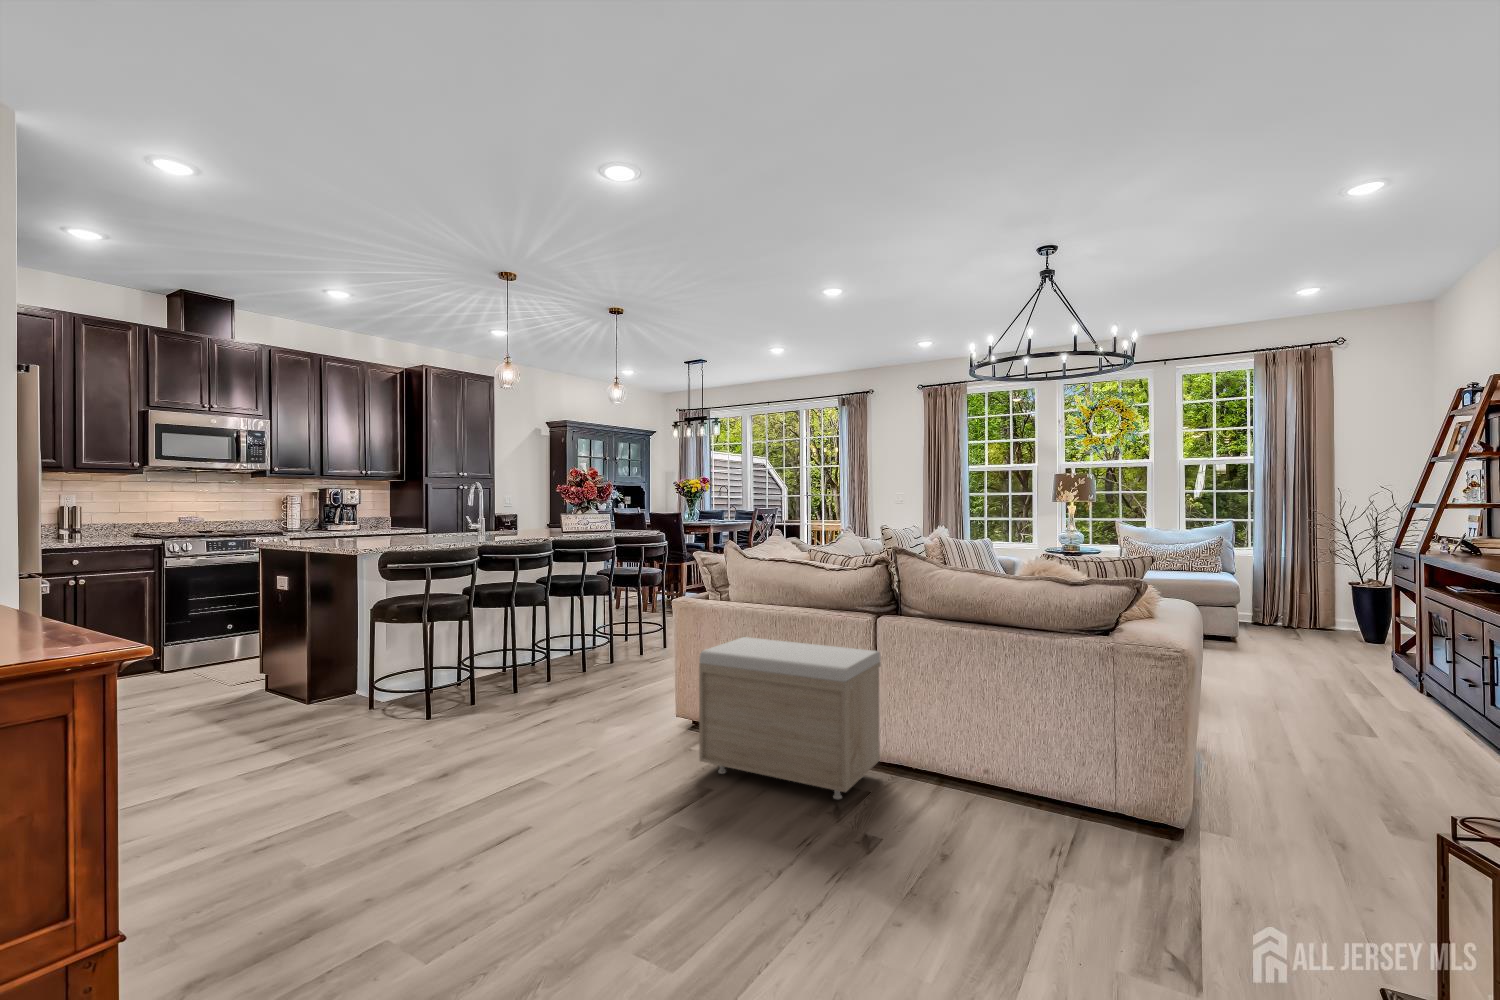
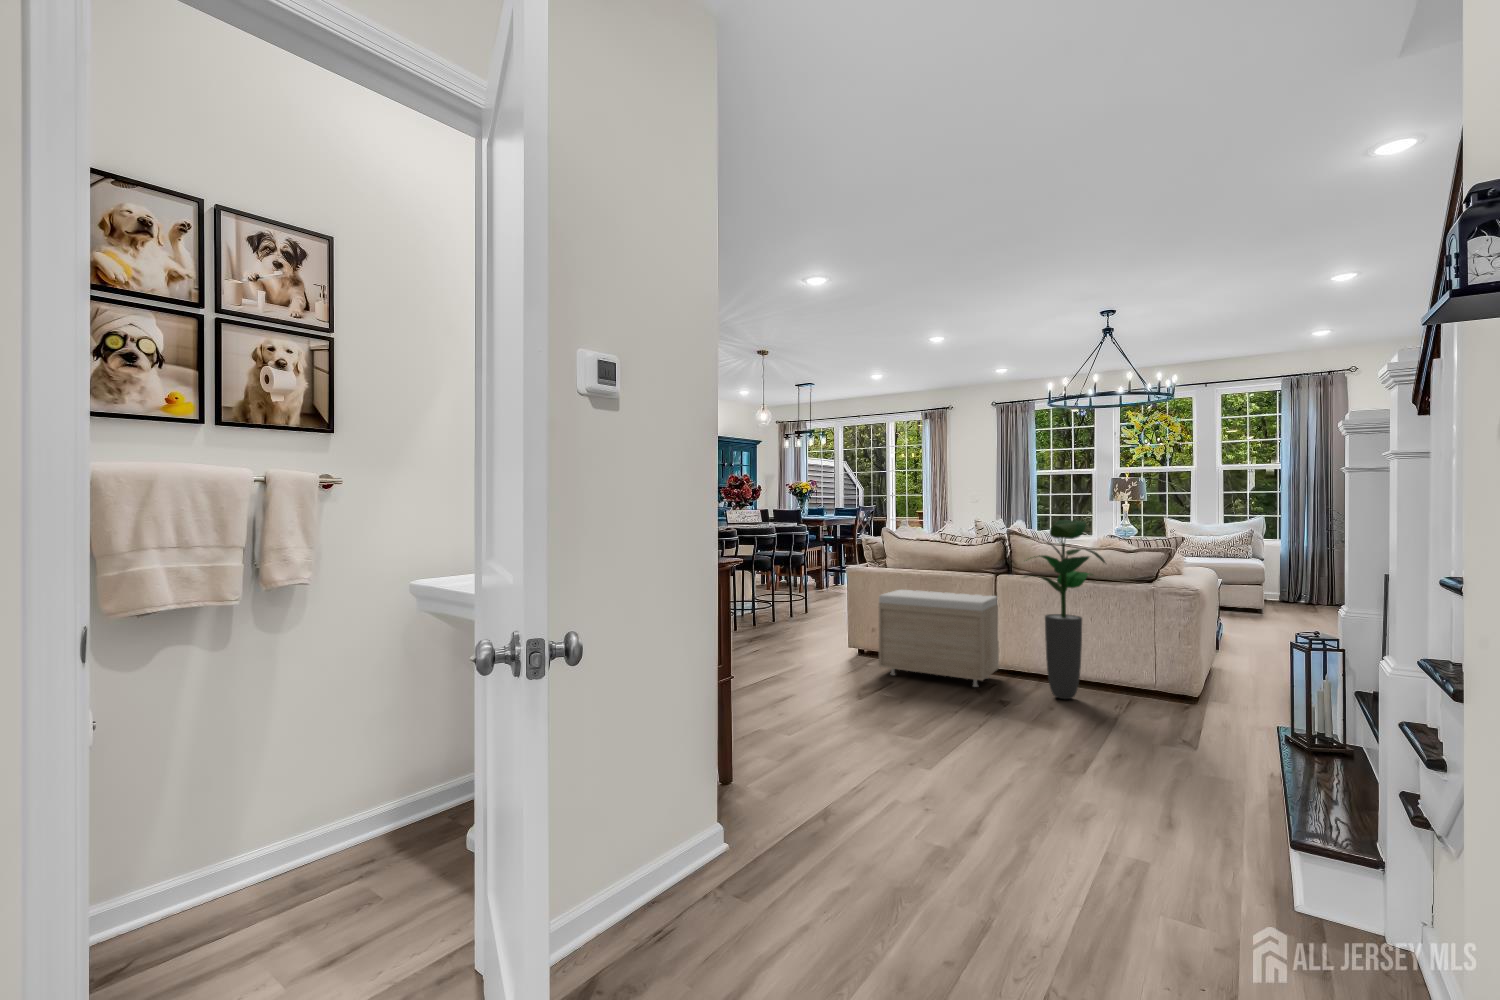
potted plant: none [901,537,1035,828] -> present [1025,520,1105,699]

